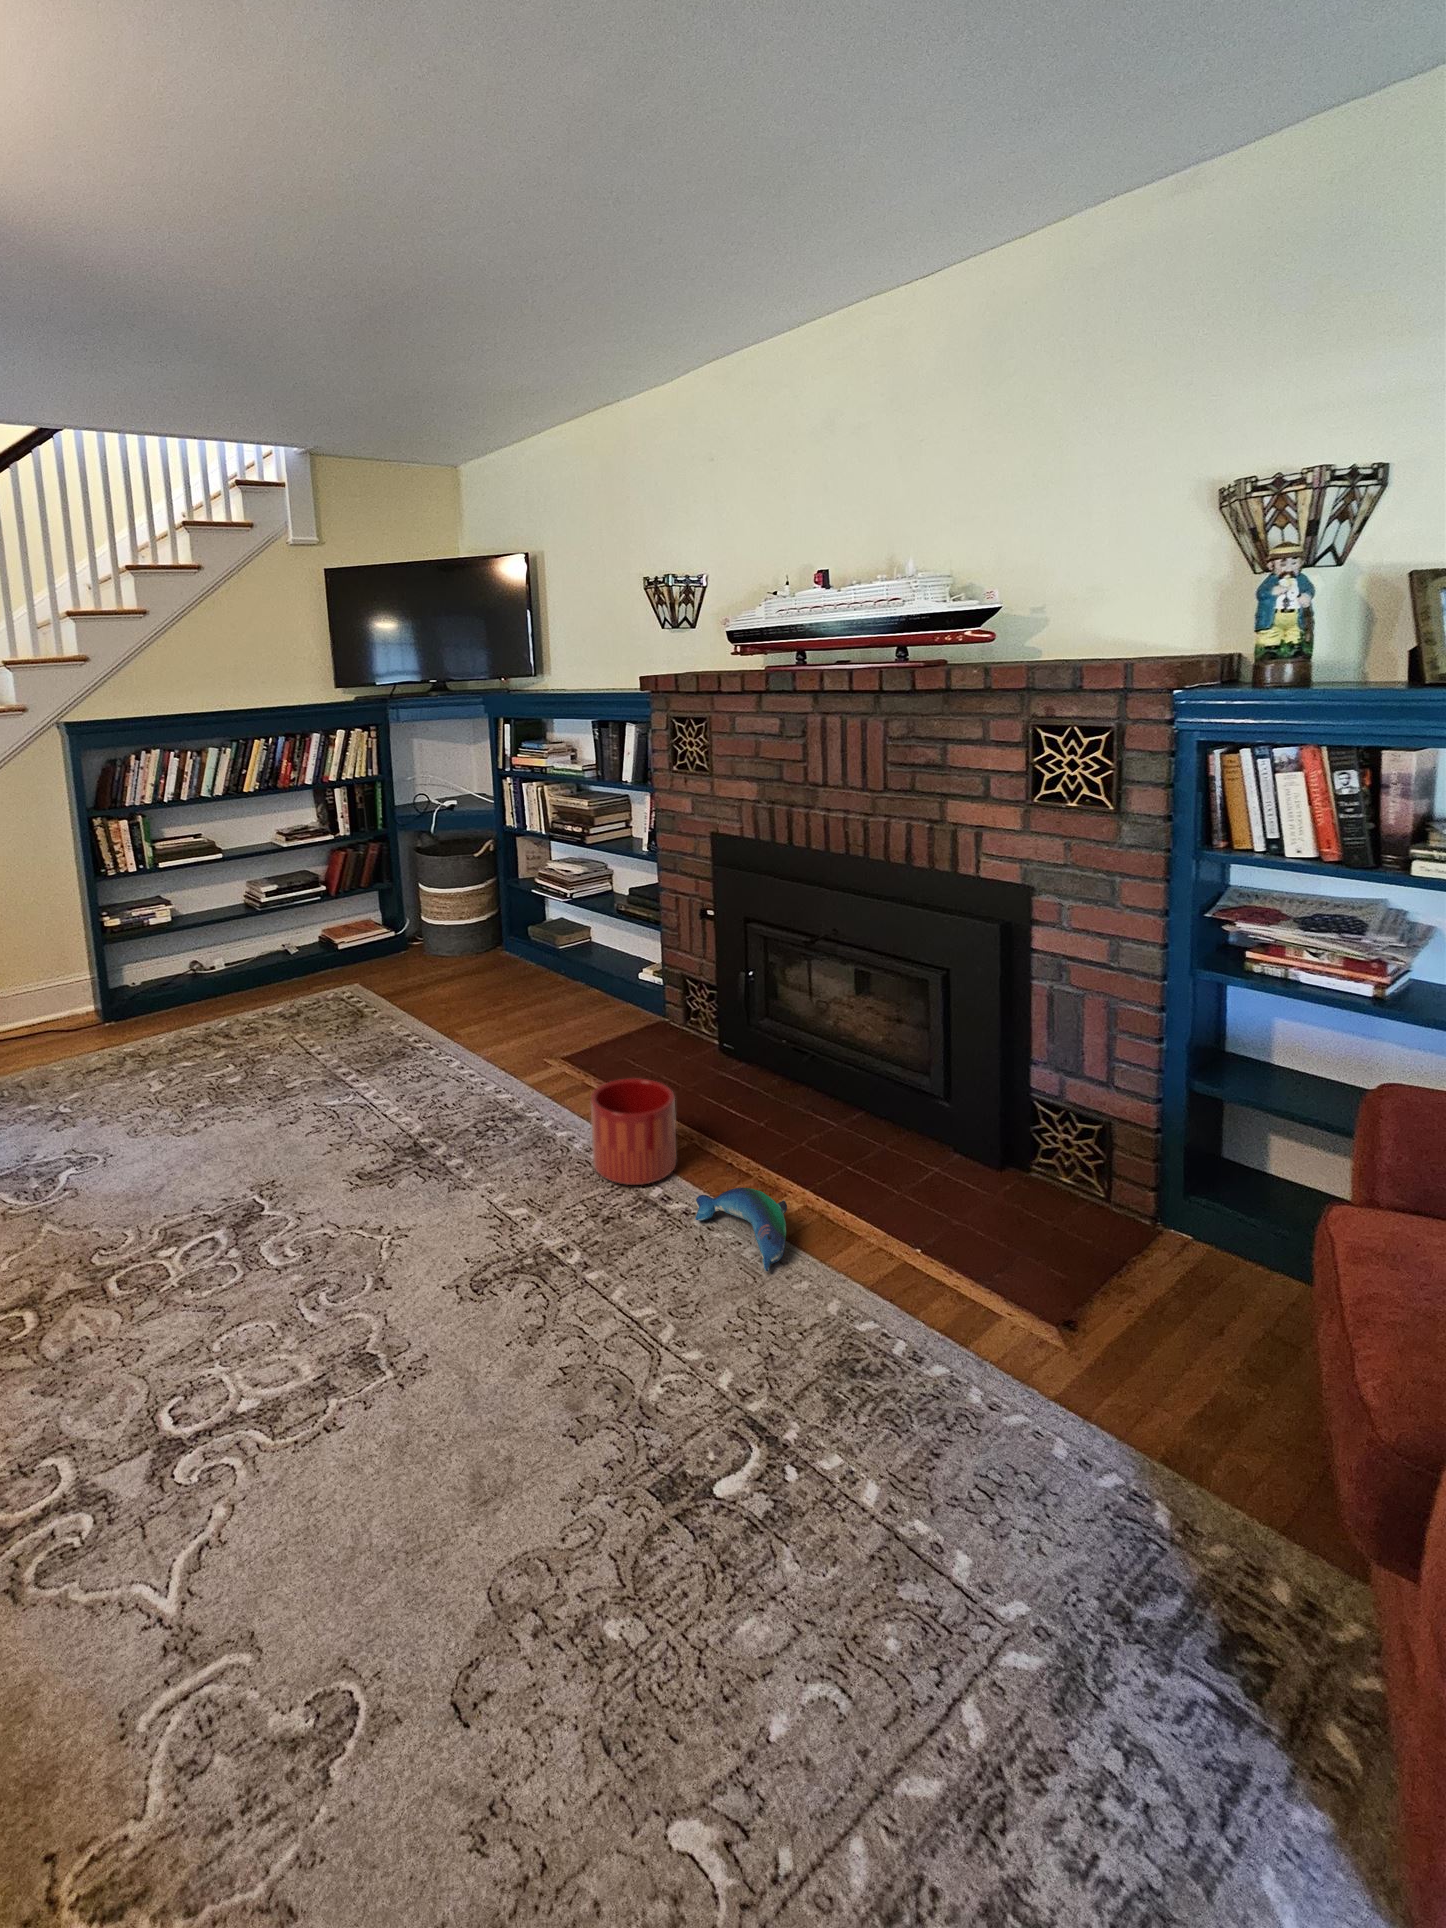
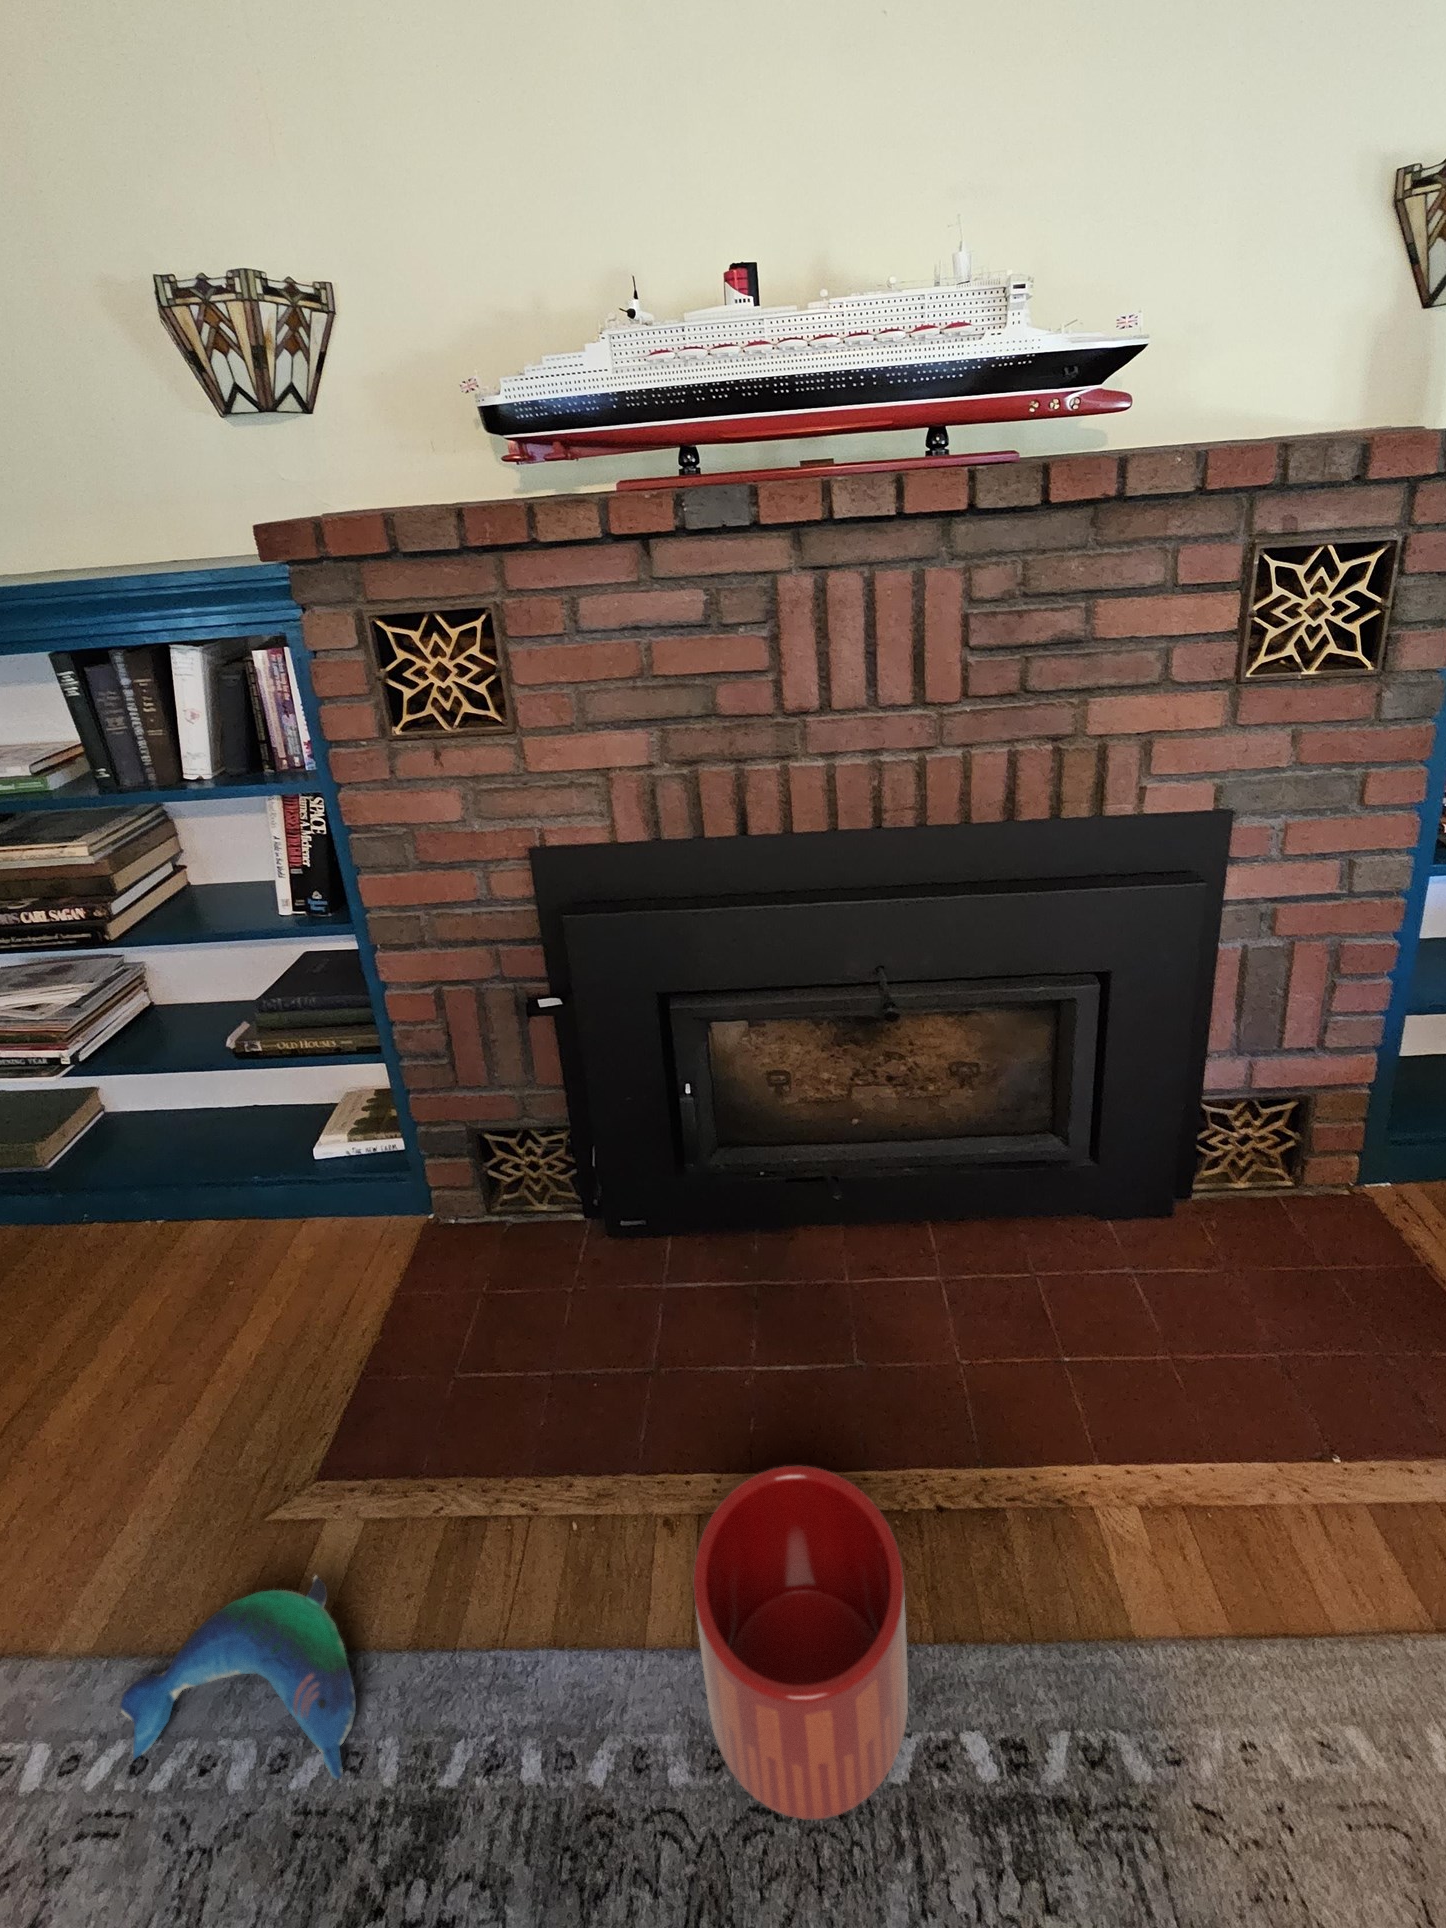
plush toy: present [695,1188,787,1272] -> present [120,1576,356,1779]

